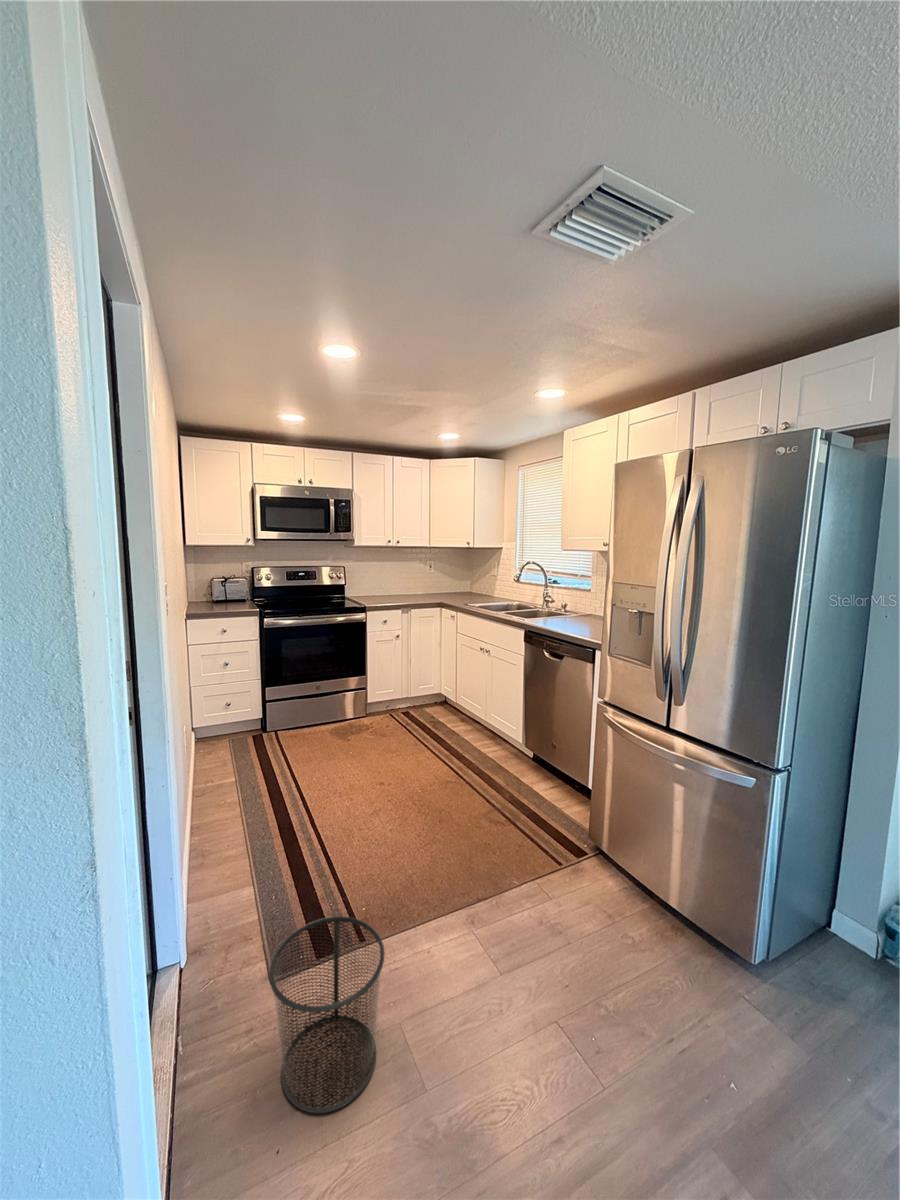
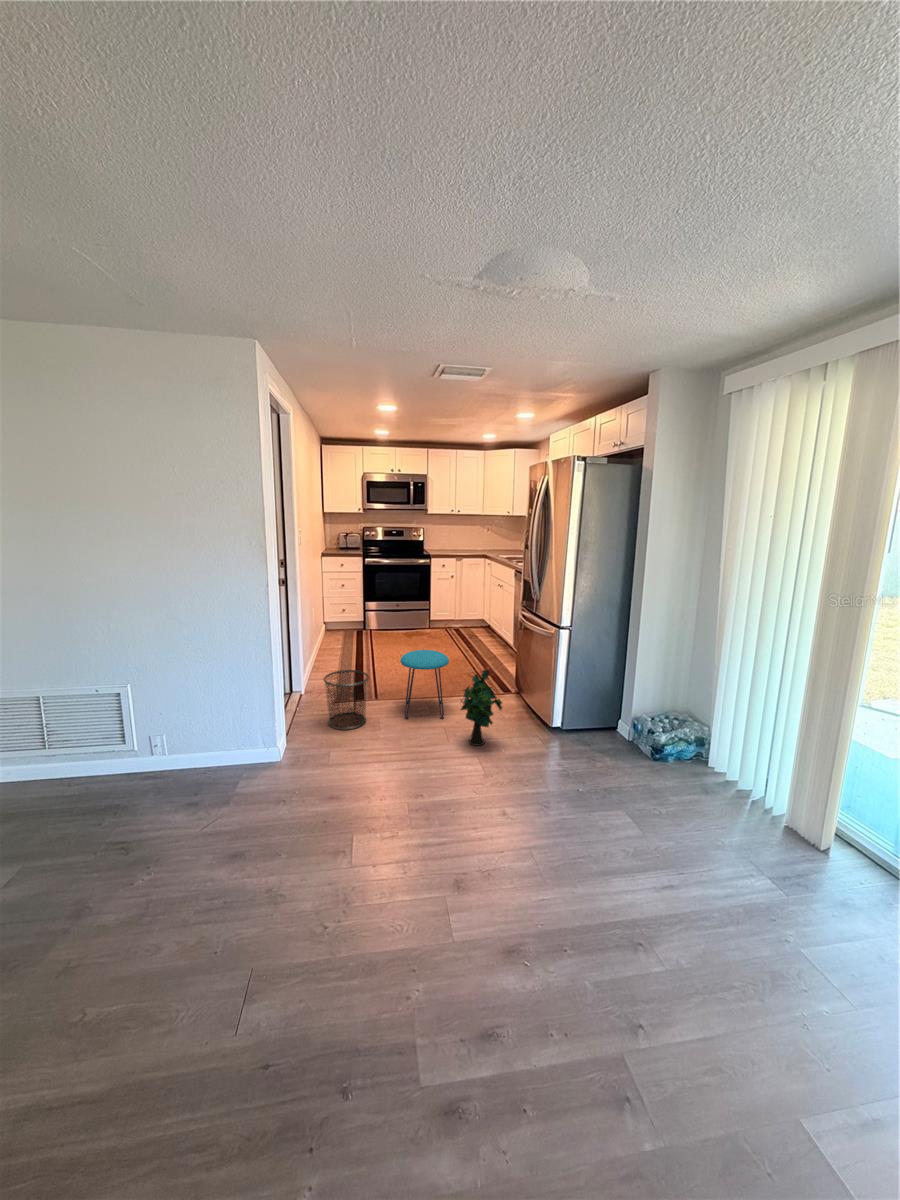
stool: none [429,823,533,1005] -> present [400,650,449,719]
decorative plant: none [606,901,721,1079] -> present [461,670,502,746]

